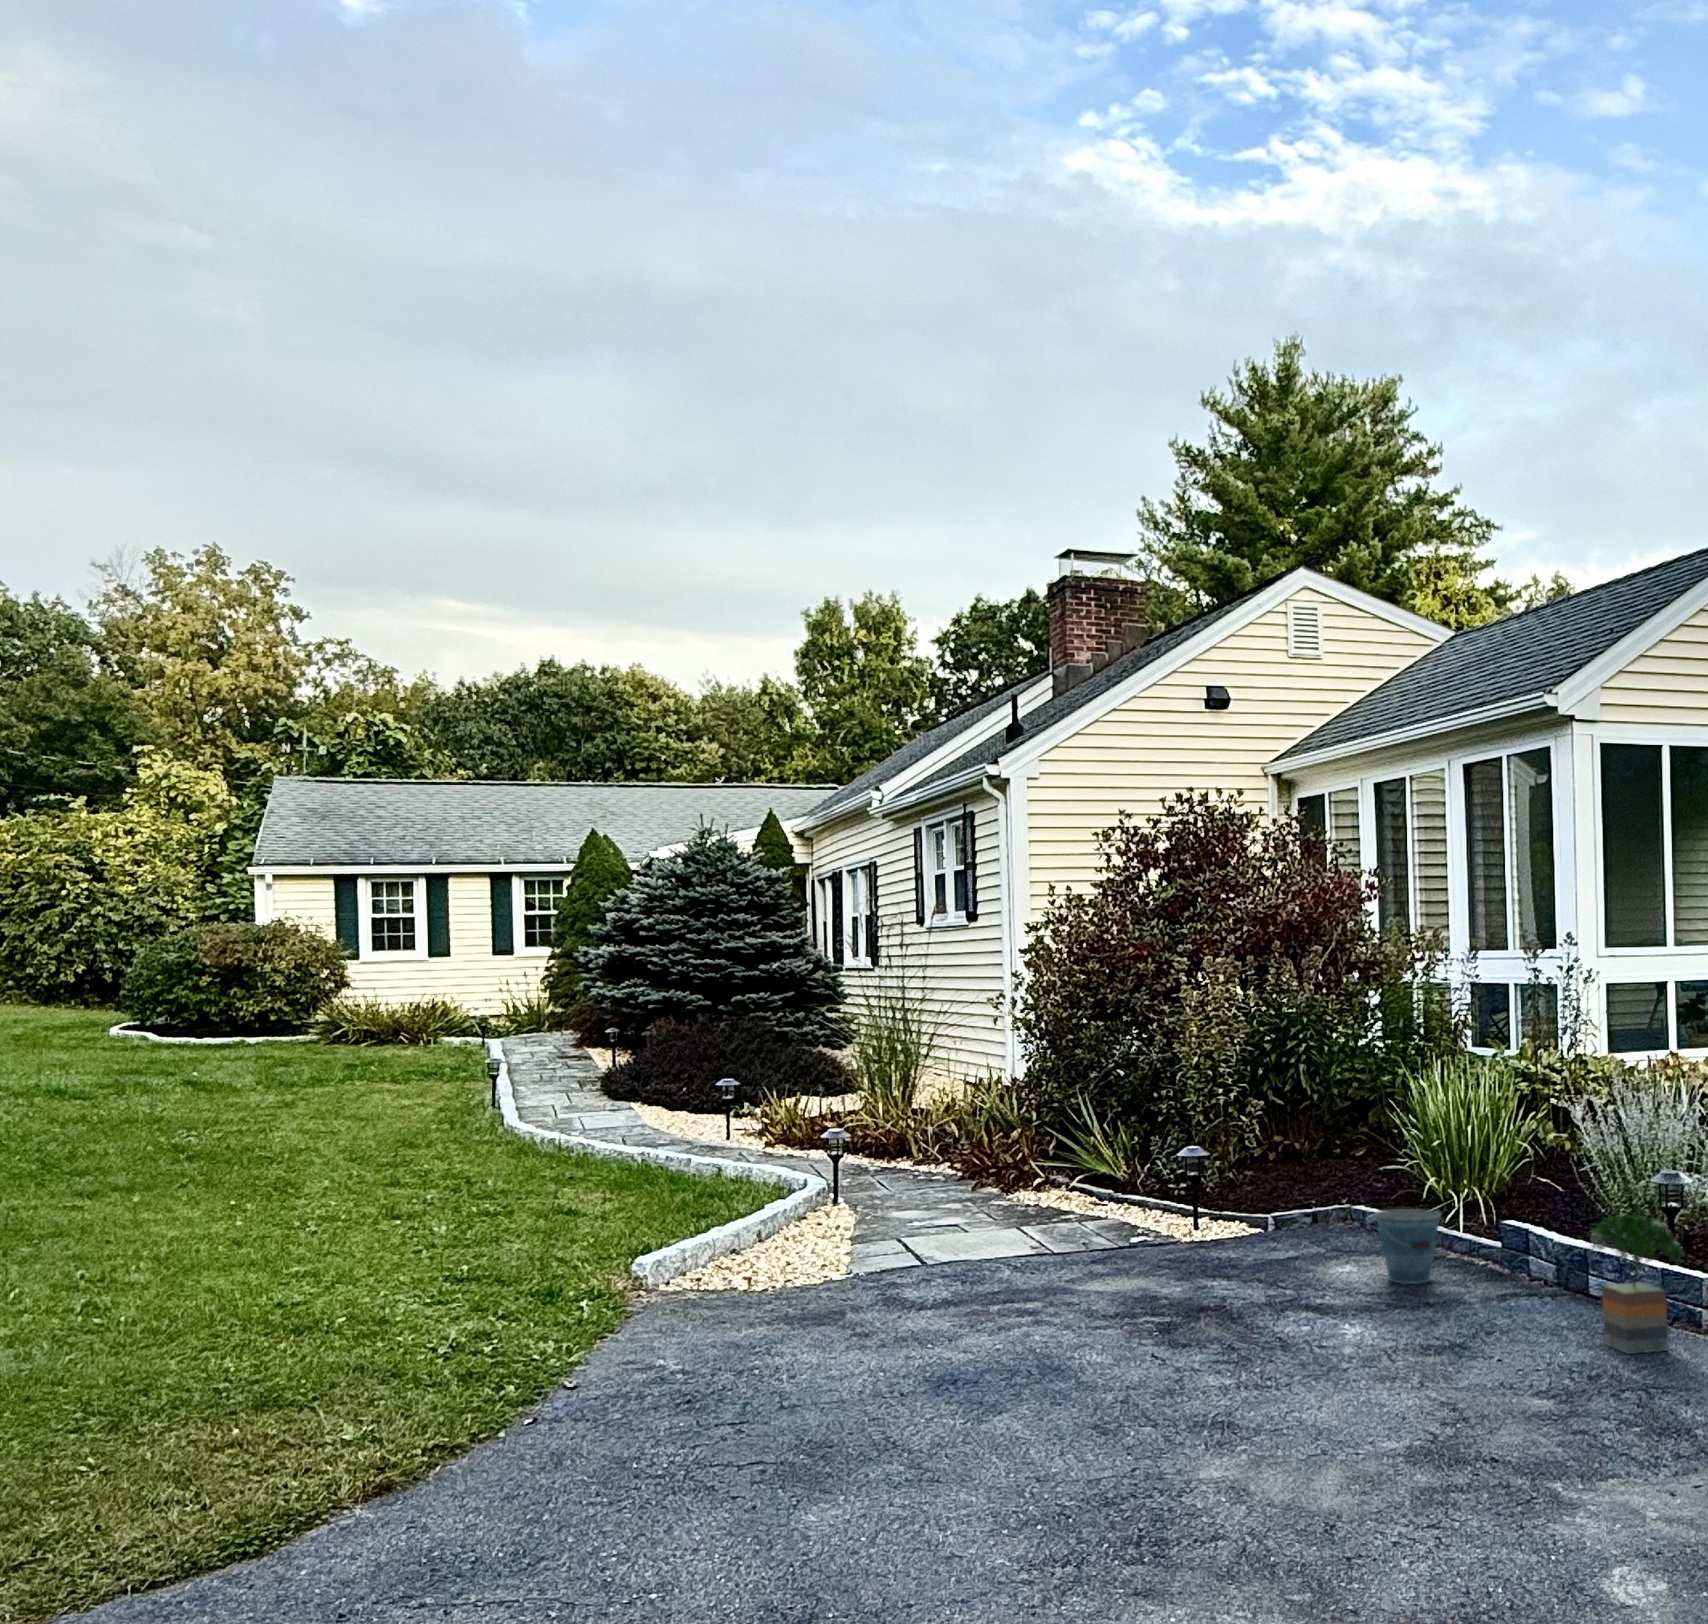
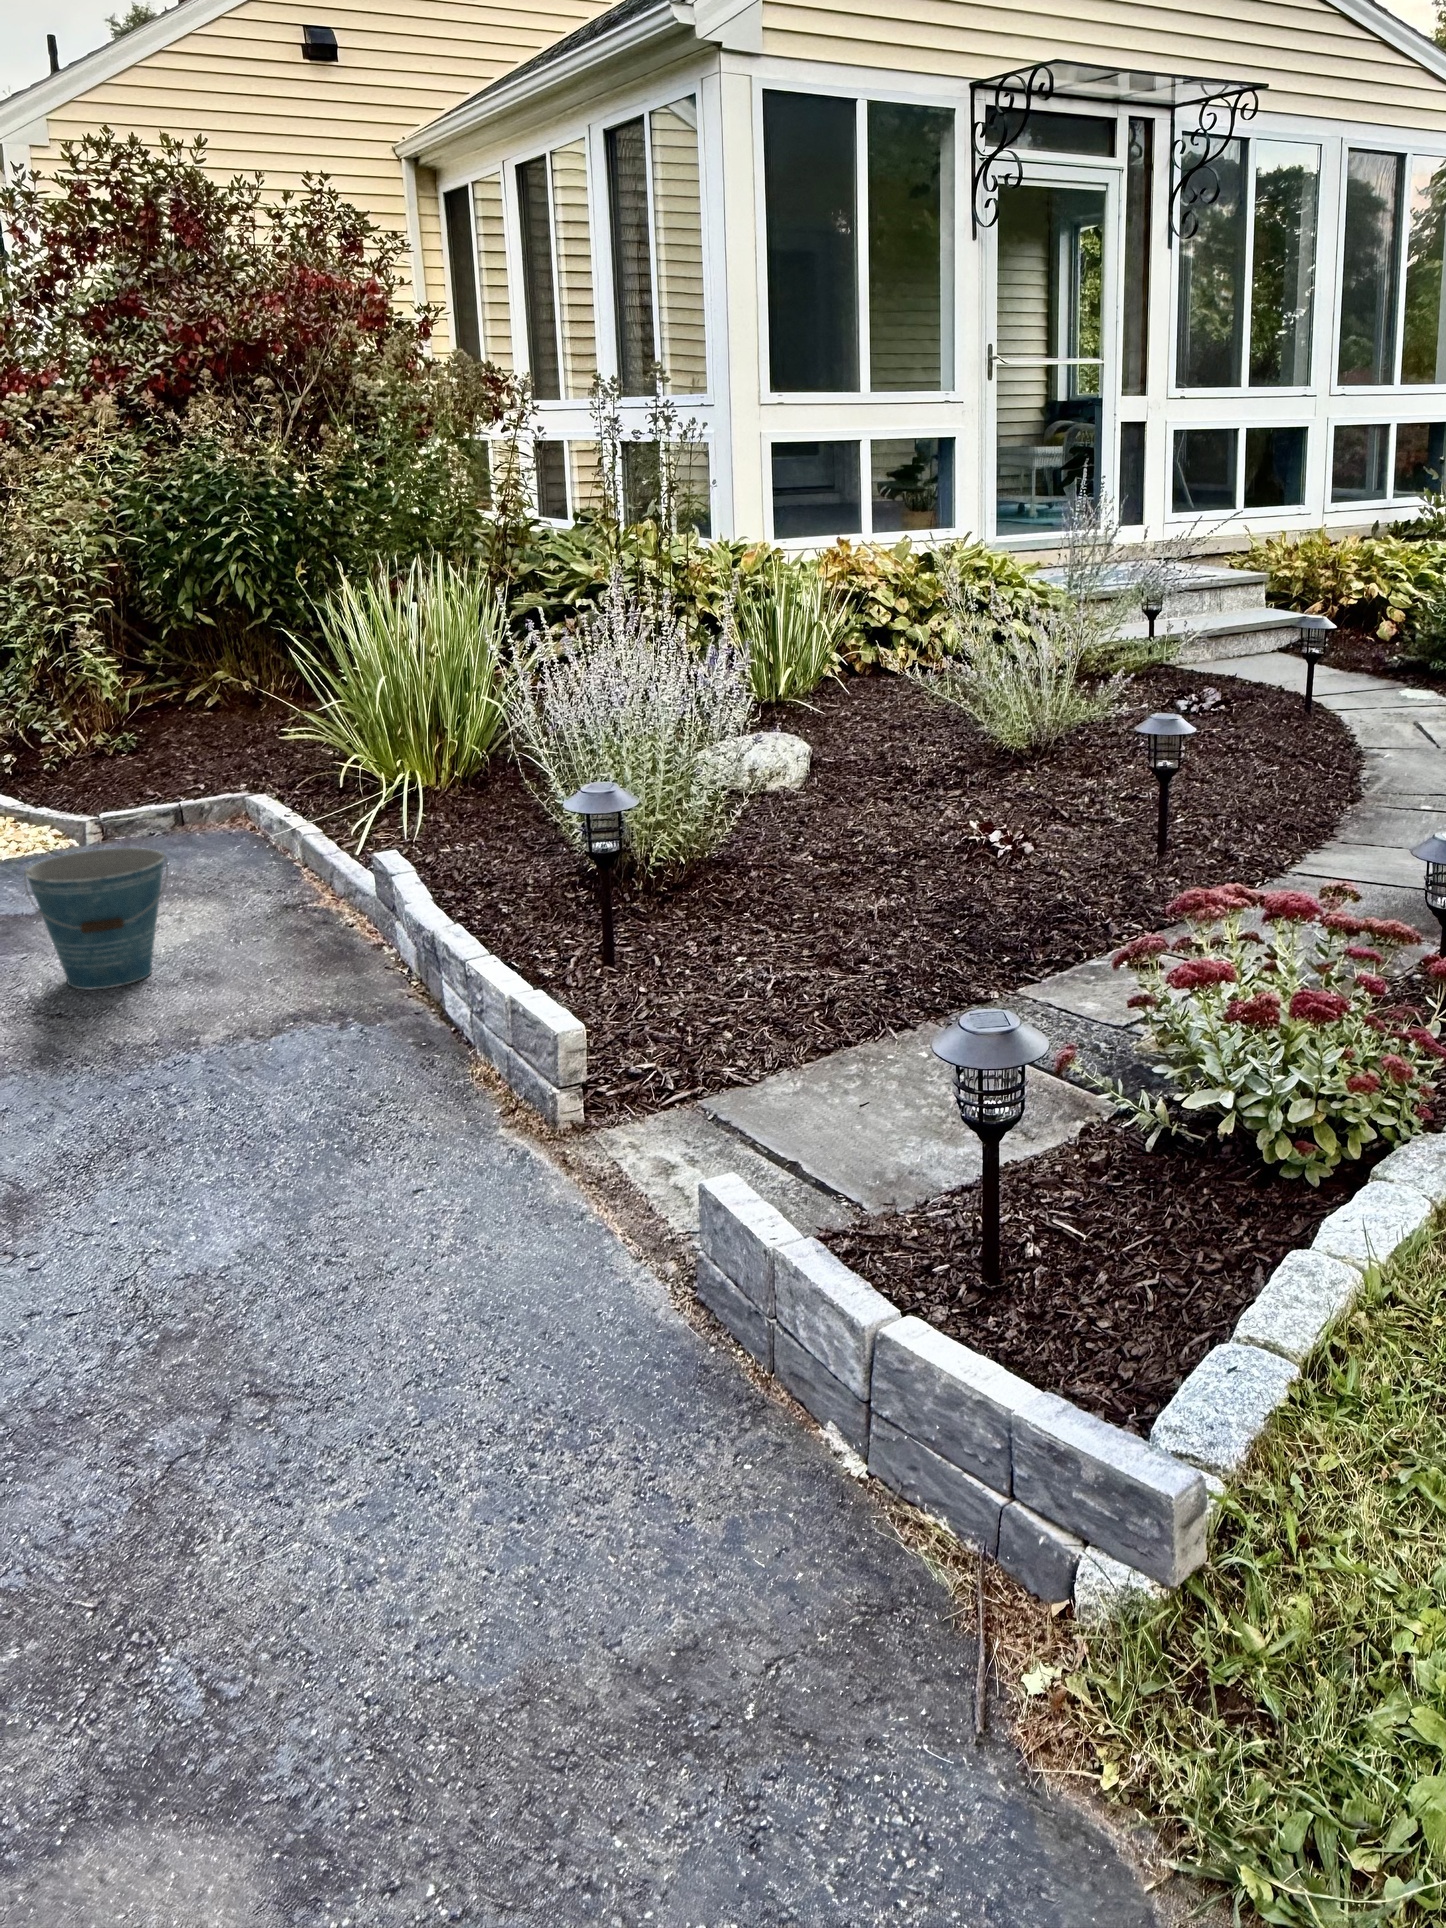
potted tree: present [1591,1214,1682,1354] -> none [178,925,402,1253]

